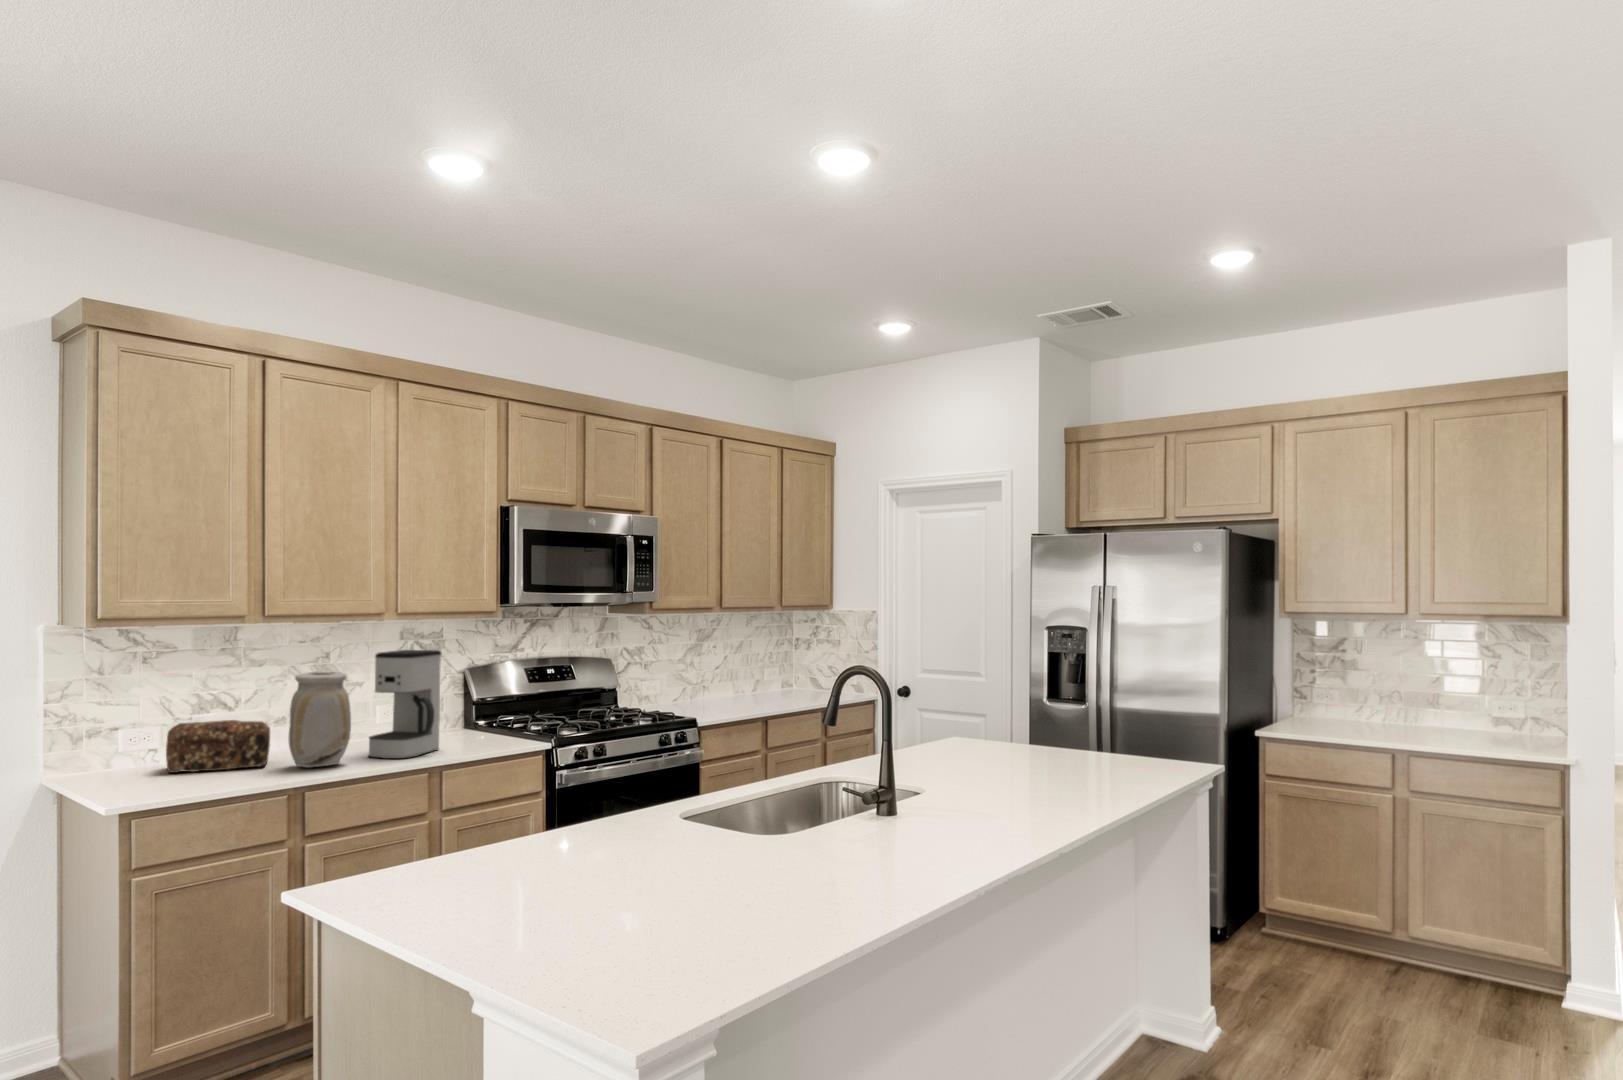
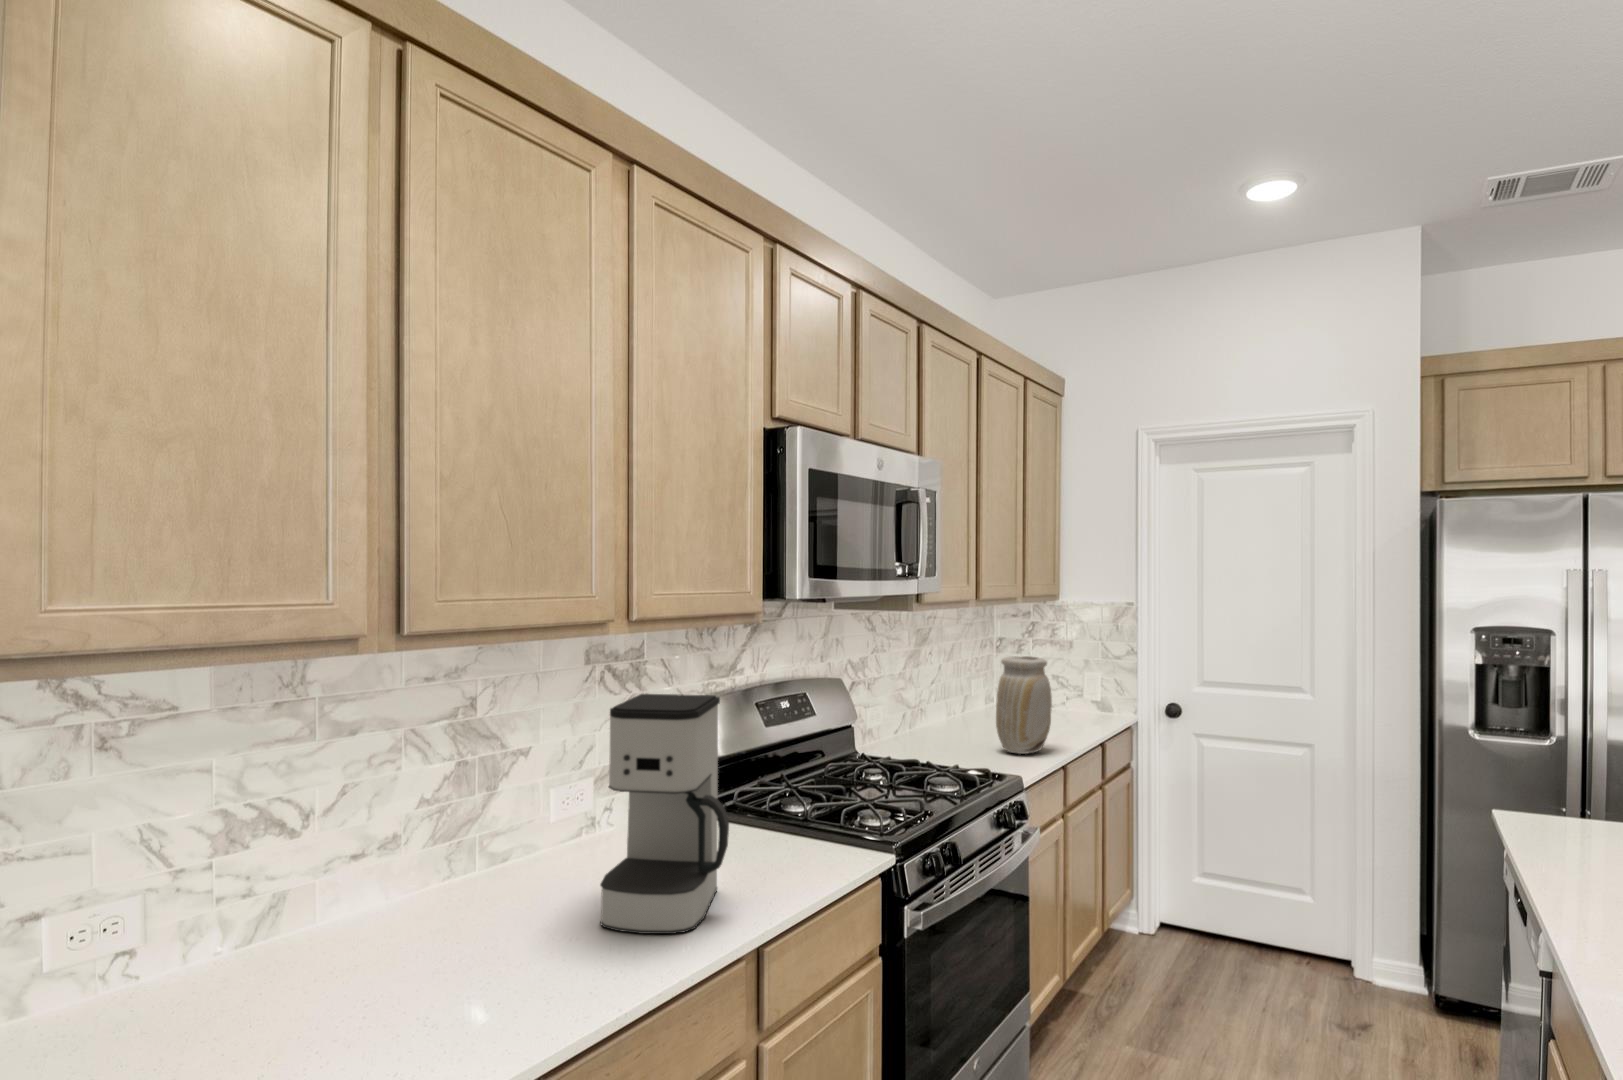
vase: present [289,672,351,768] -> present [996,656,1052,754]
bread loaf: present [166,720,270,773] -> none [161,873,408,1039]

